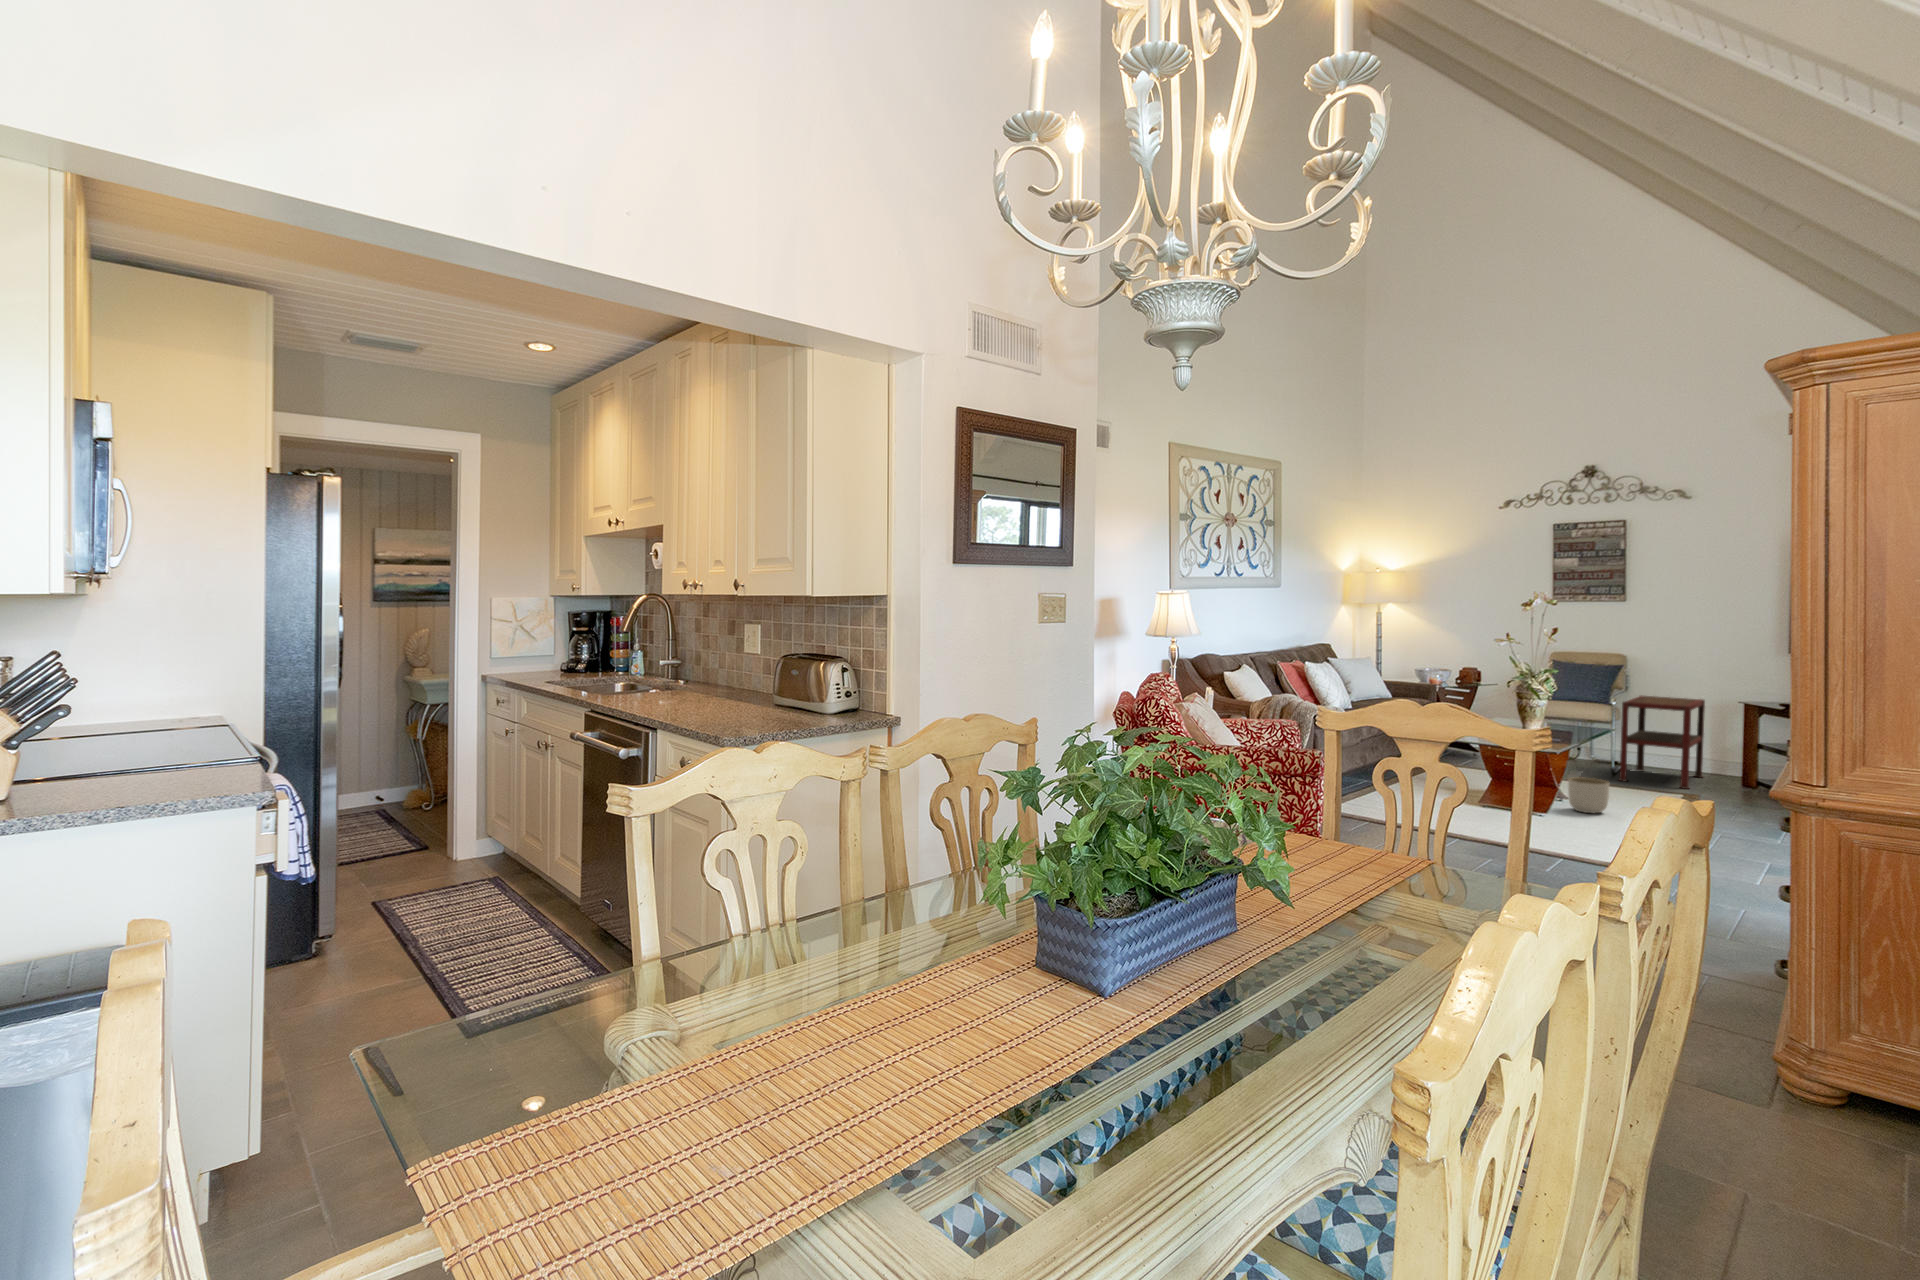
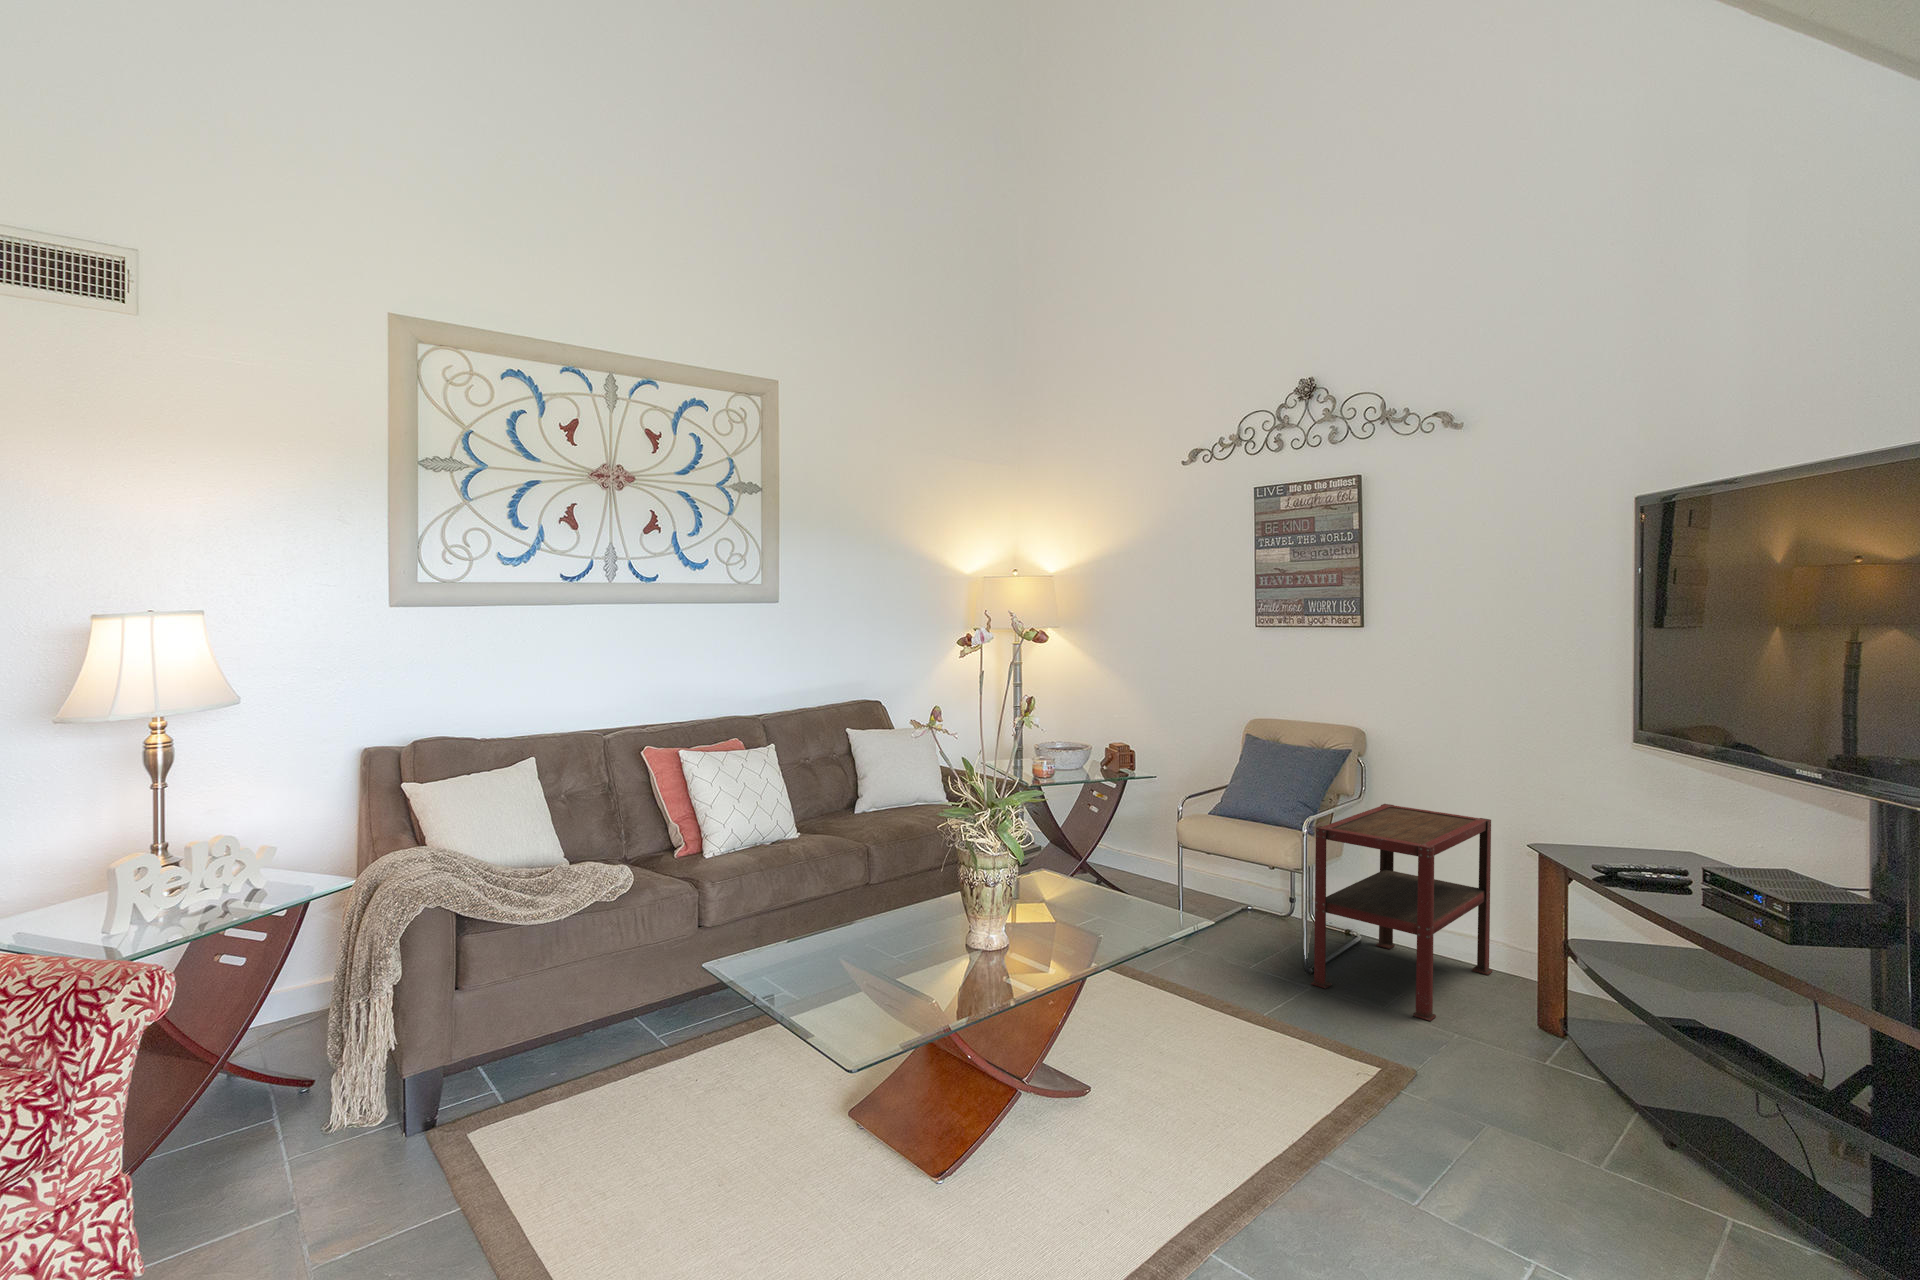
planter: present [1568,777,1609,813] -> none [1072,1041,1154,1146]

